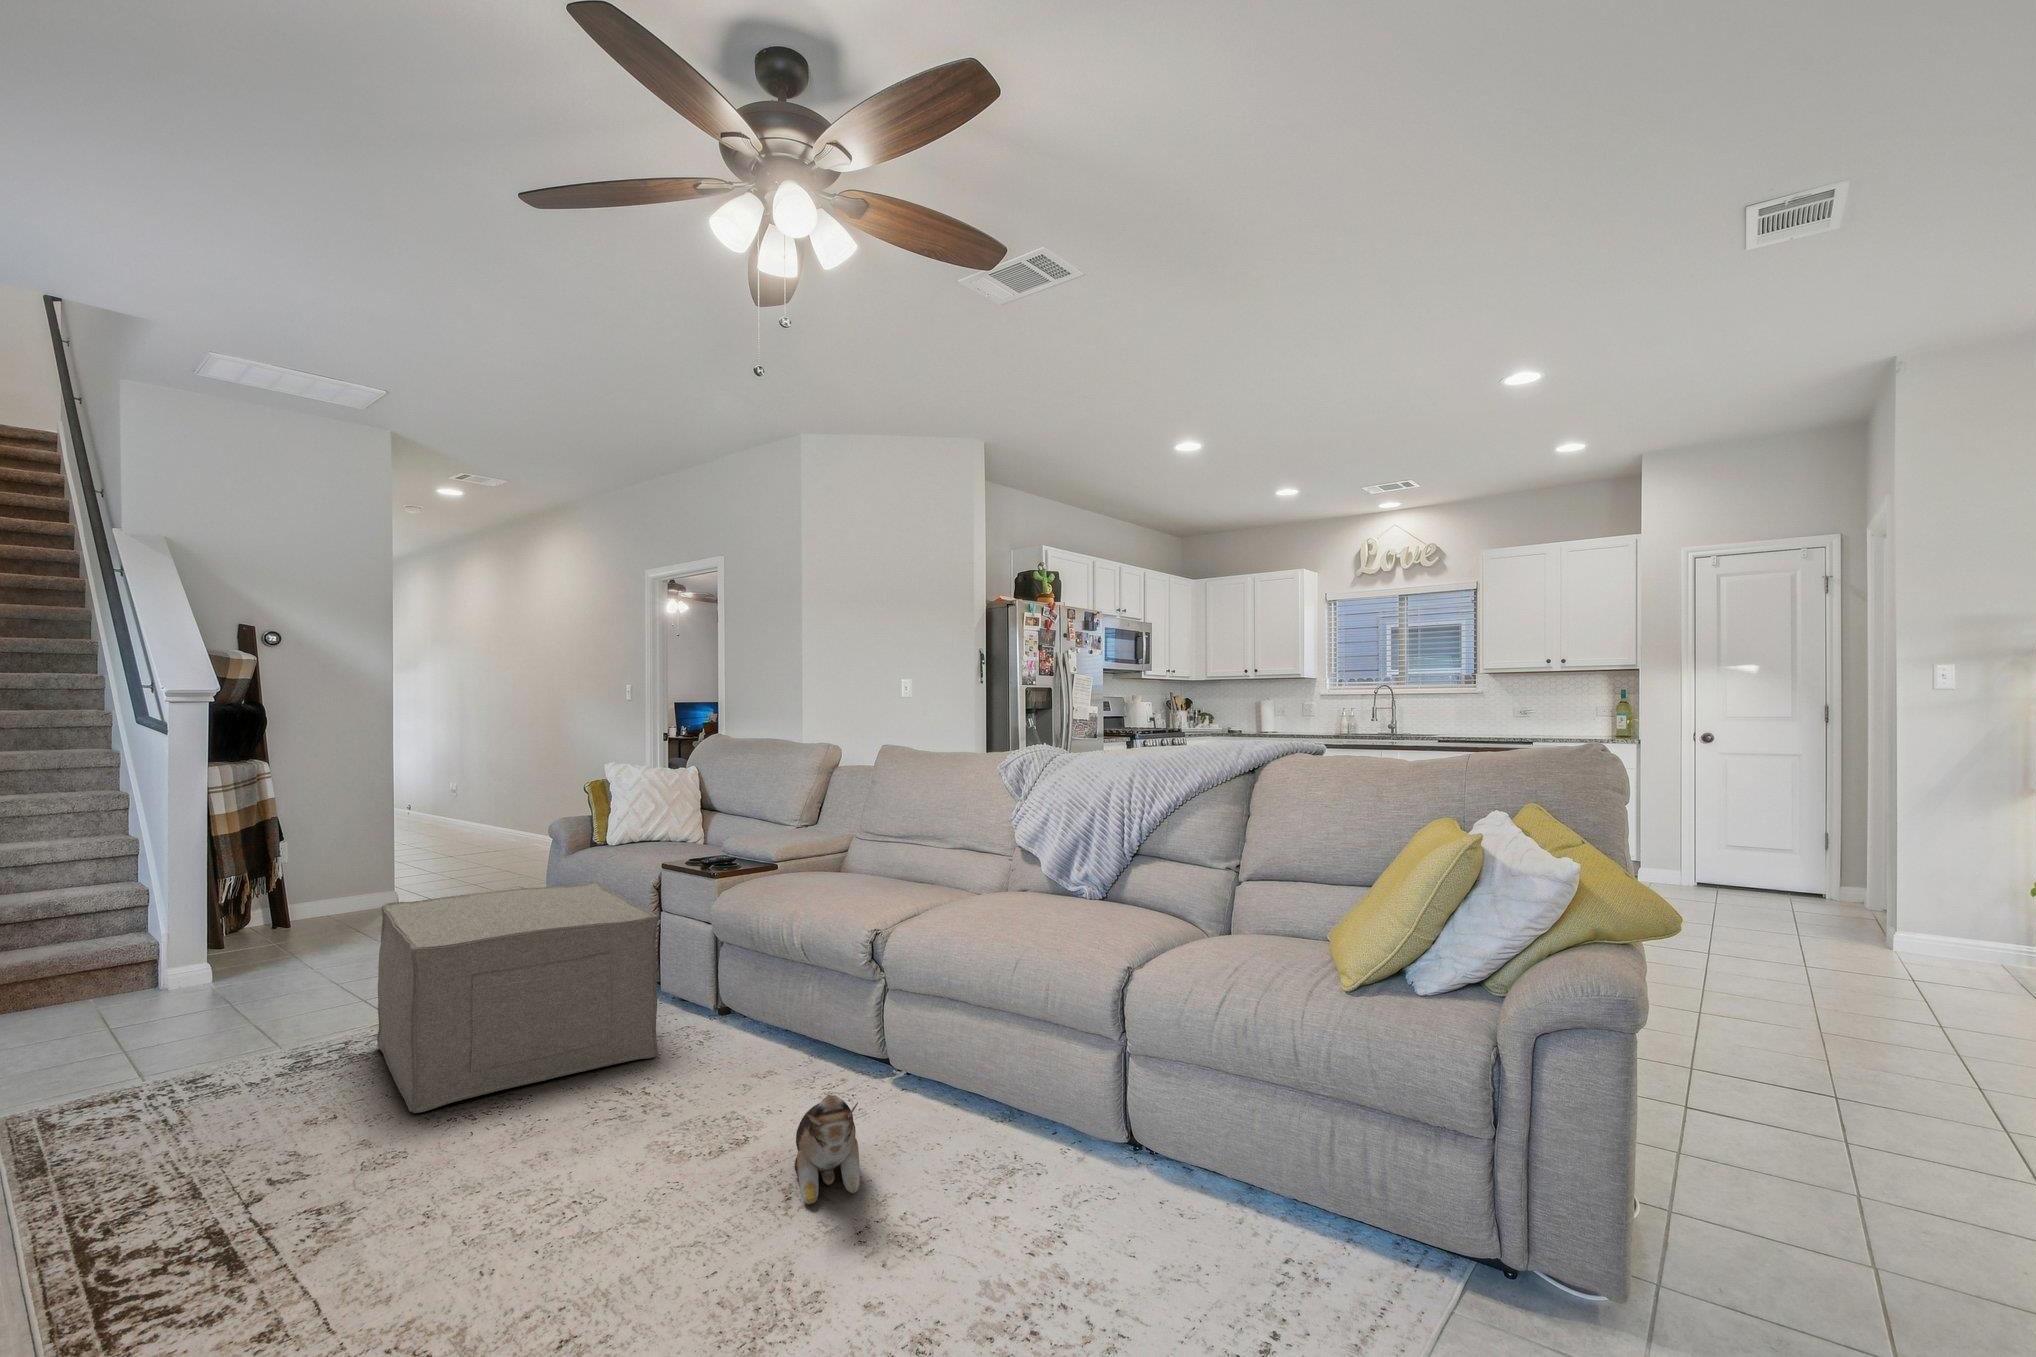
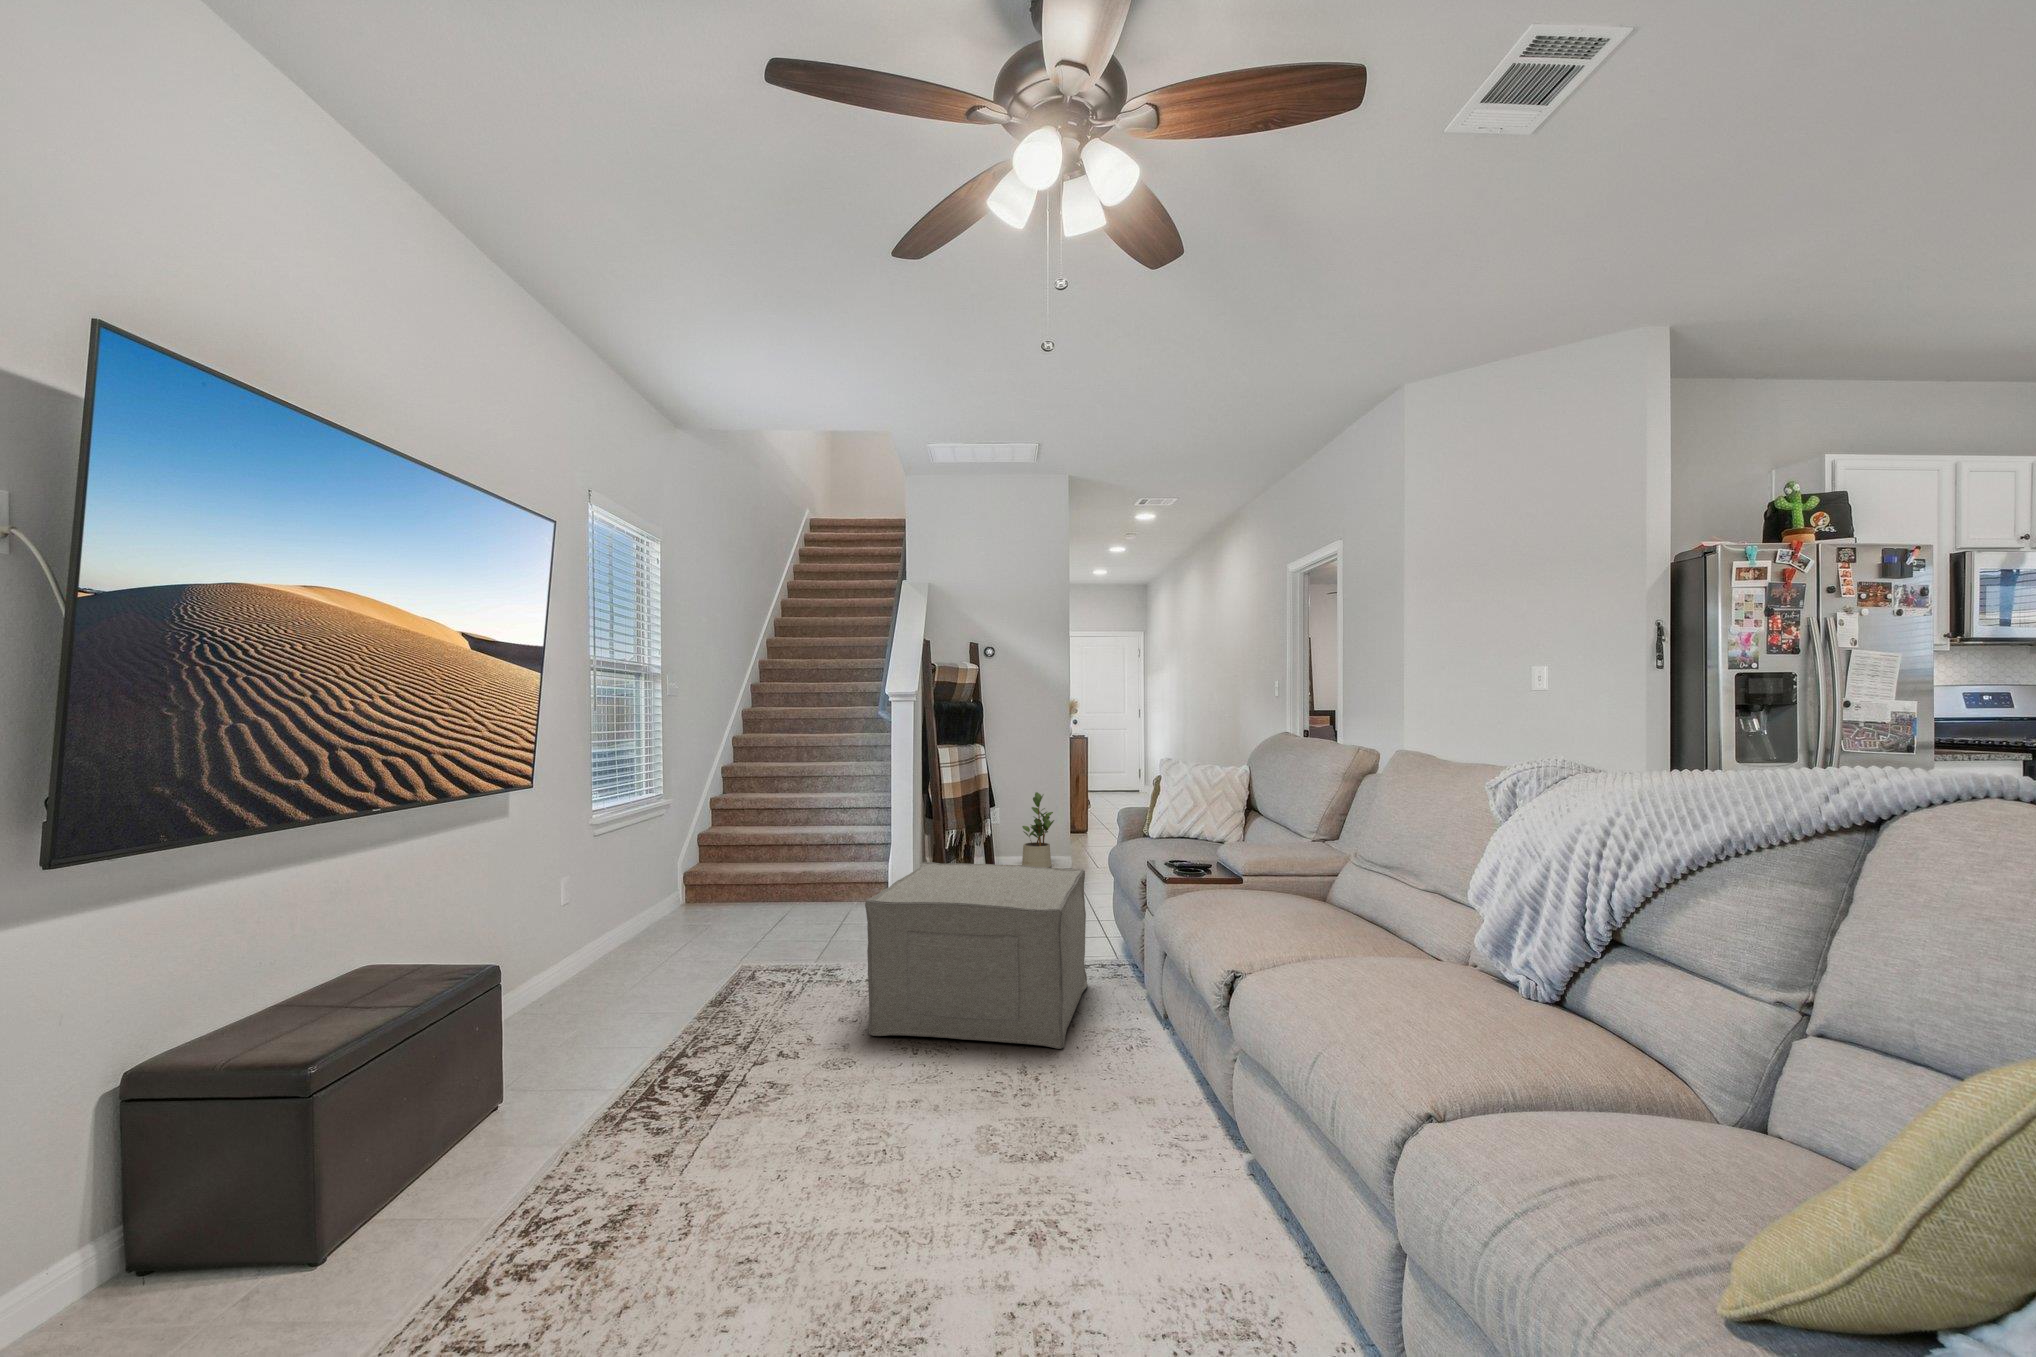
potted plant: none [316,817,373,915] -> present [1022,792,1054,868]
plush toy: present [795,1095,860,1204] -> none [936,1141,1071,1268]

